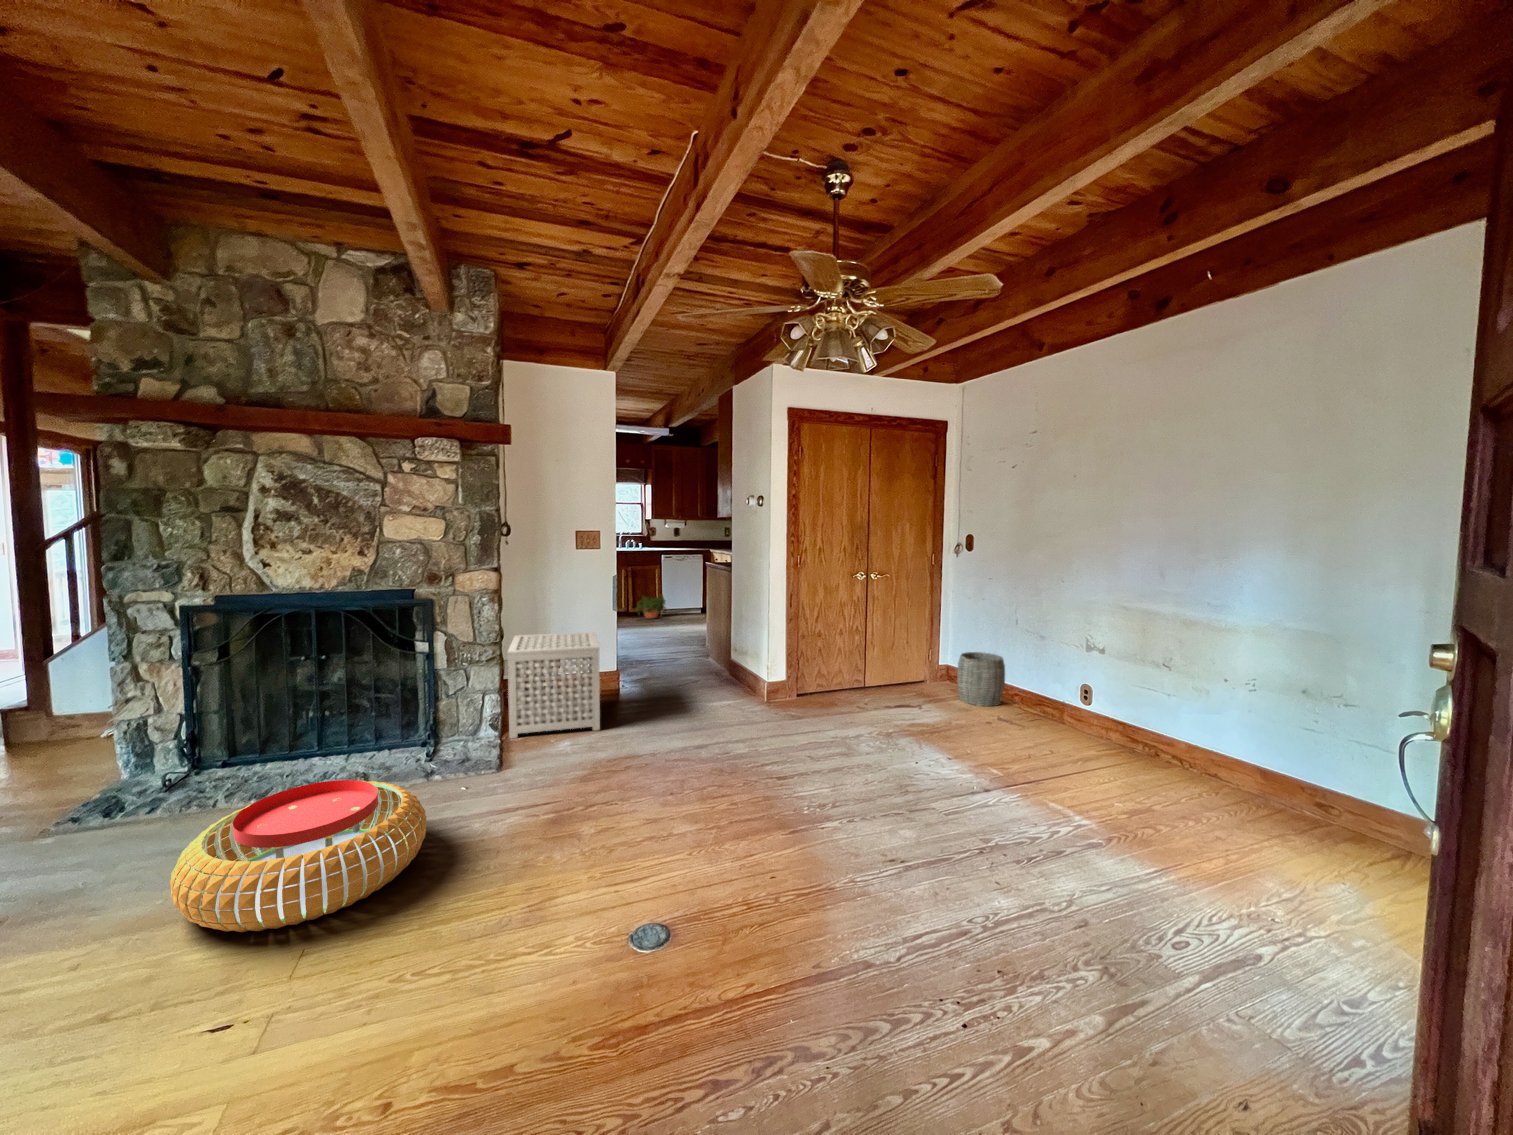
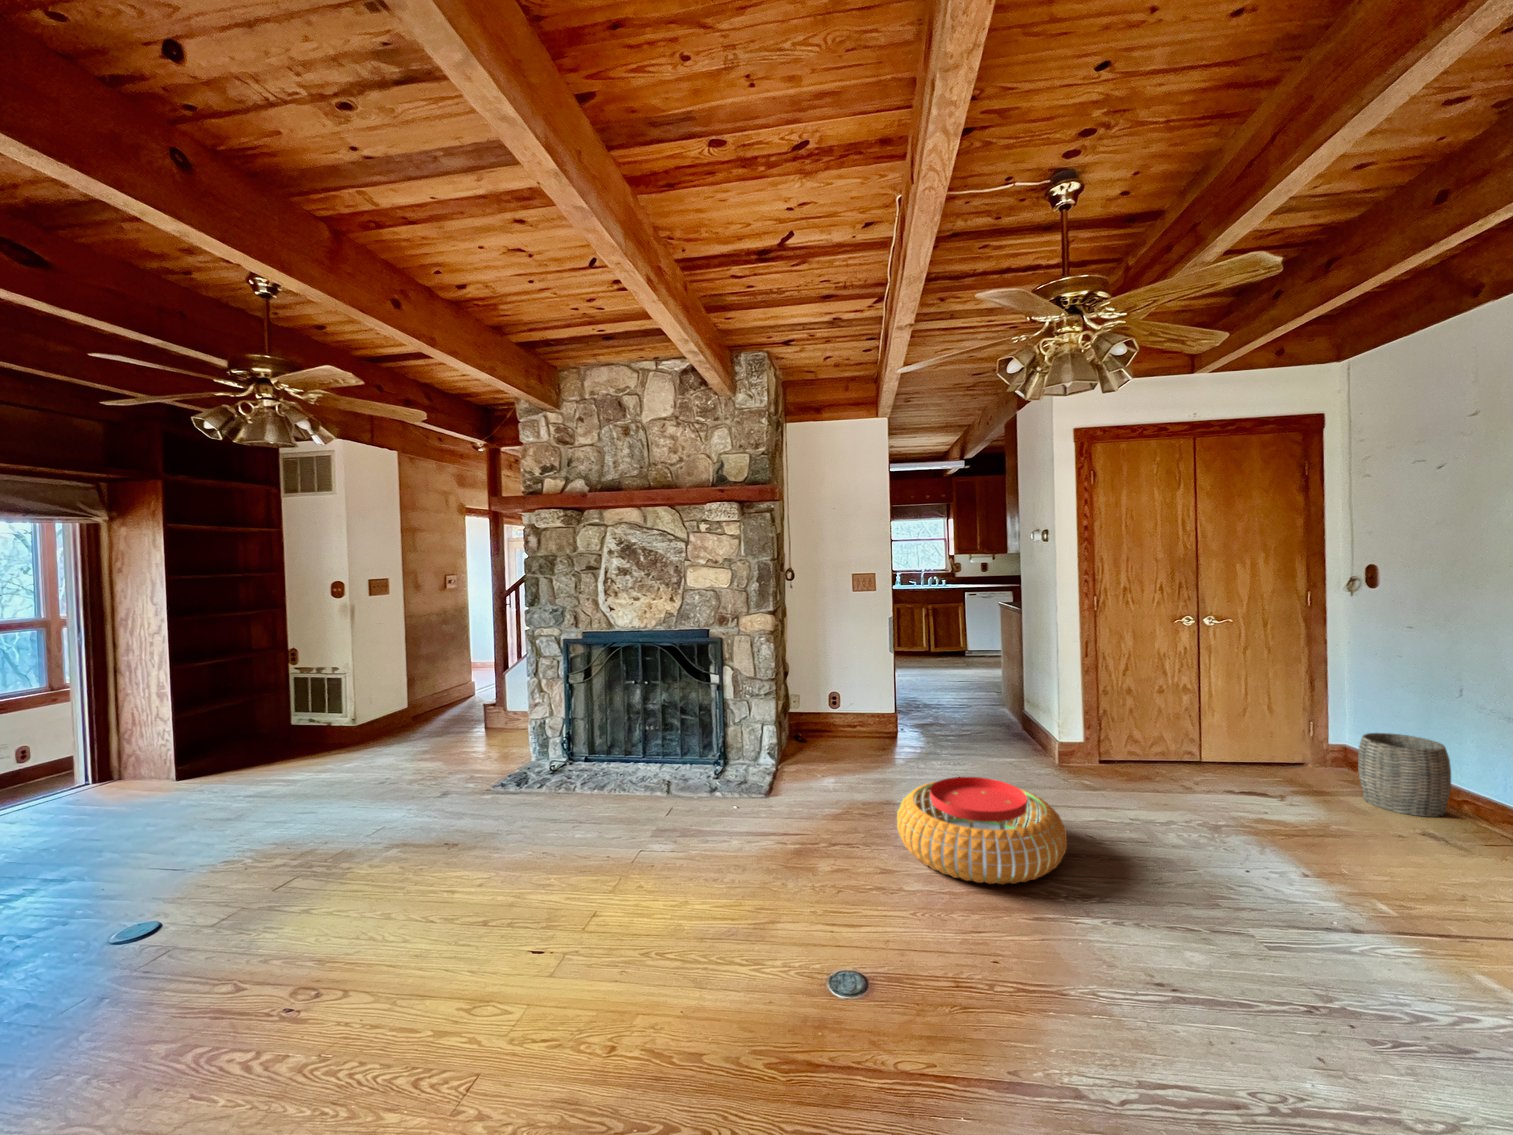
potted plant: present [636,595,666,618] -> none [937,634,973,662]
side table: present [507,632,600,738] -> none [782,673,870,772]
pouf: present [170,780,427,932] -> present [897,777,1067,884]

